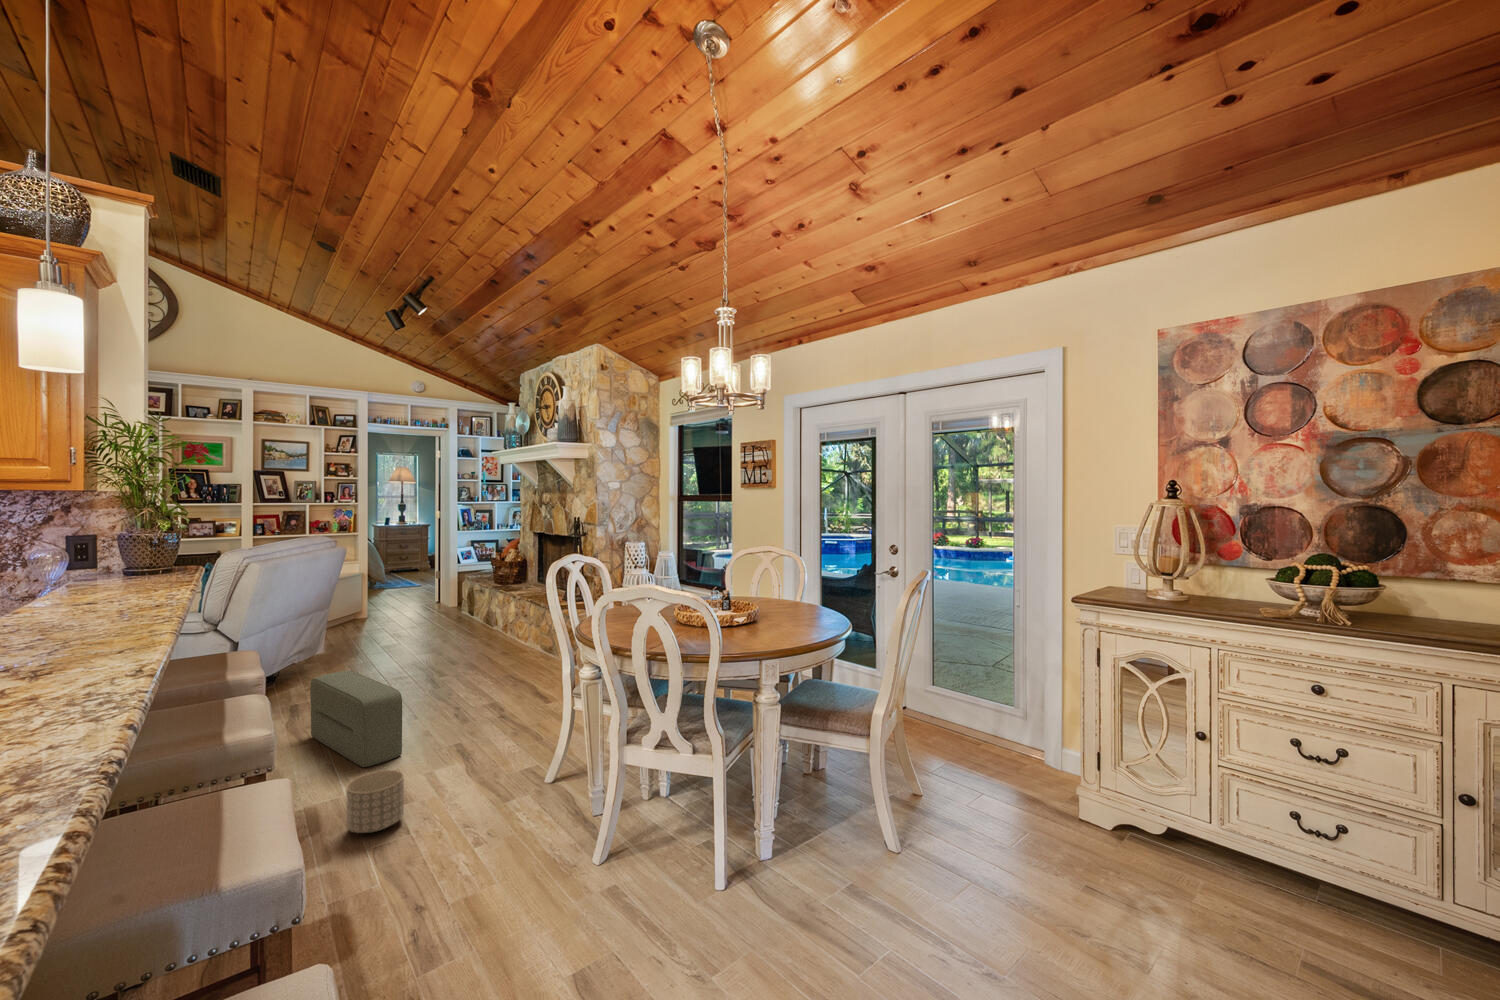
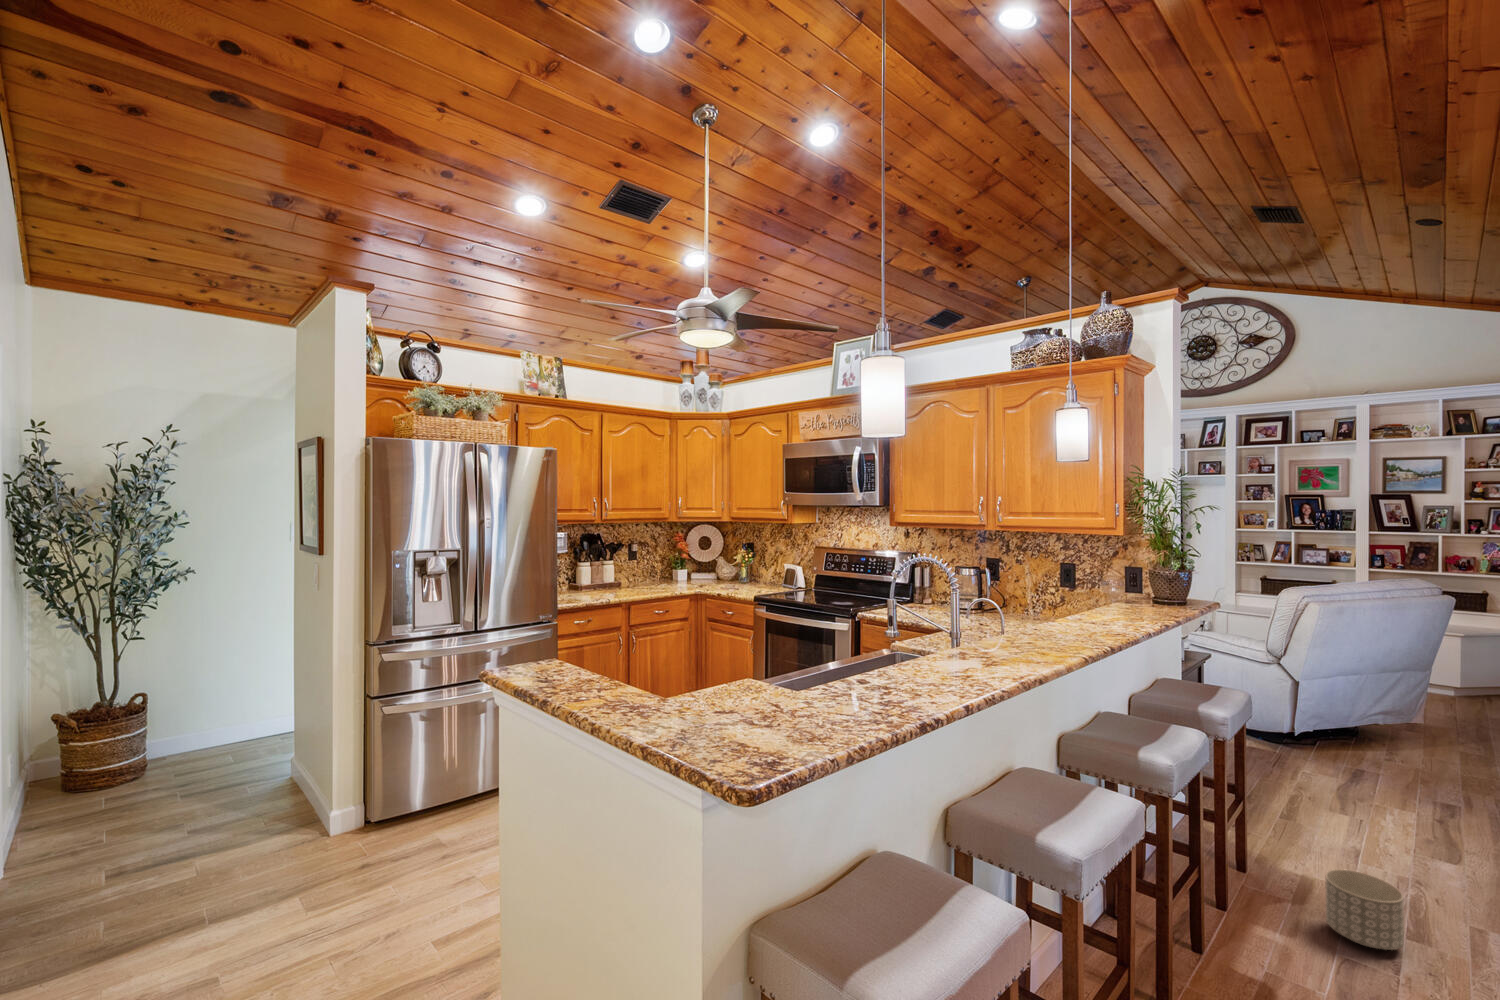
pouf: present [310,671,402,767] -> none [1354,744,1457,885]

